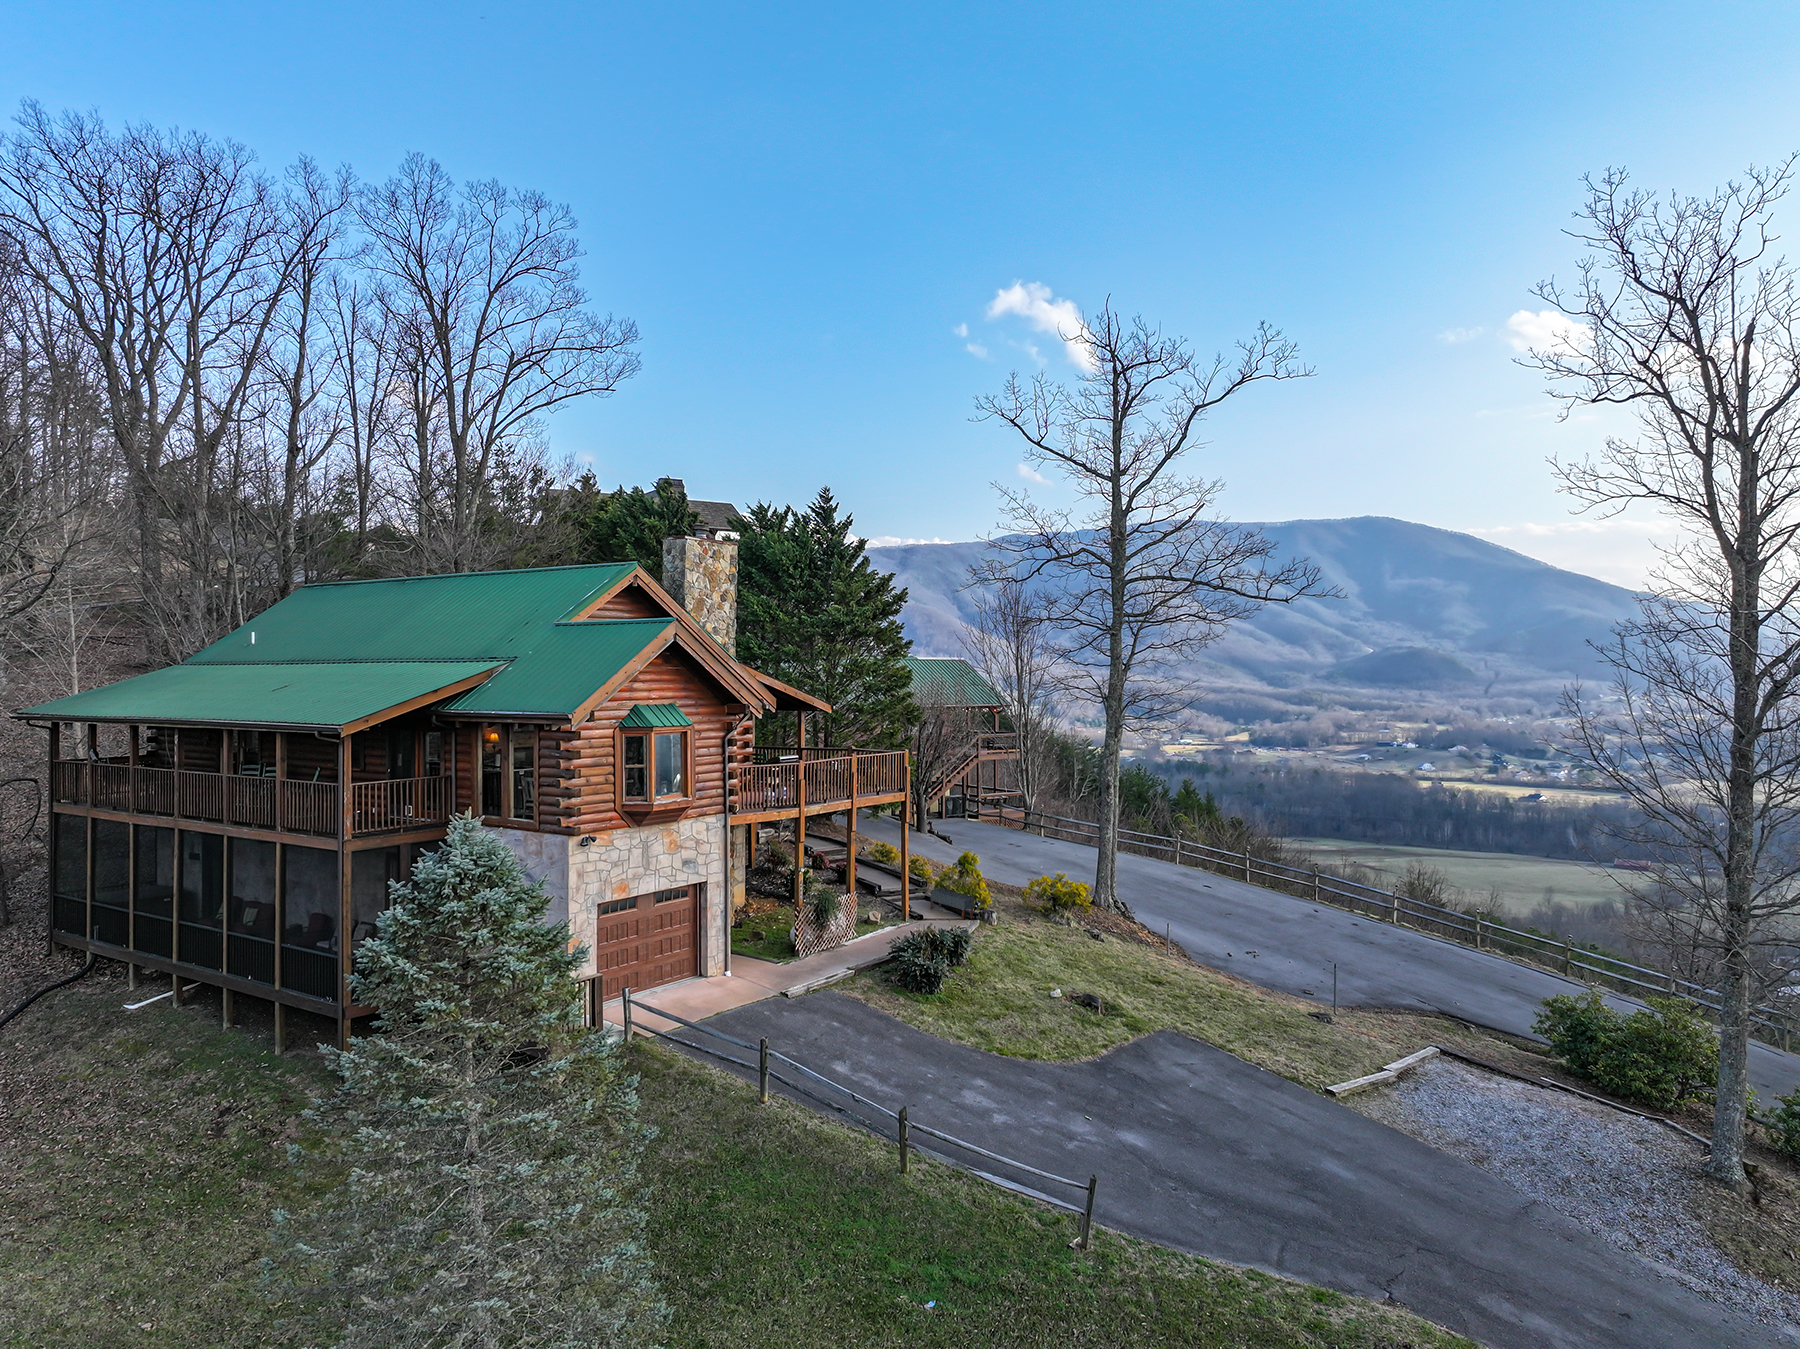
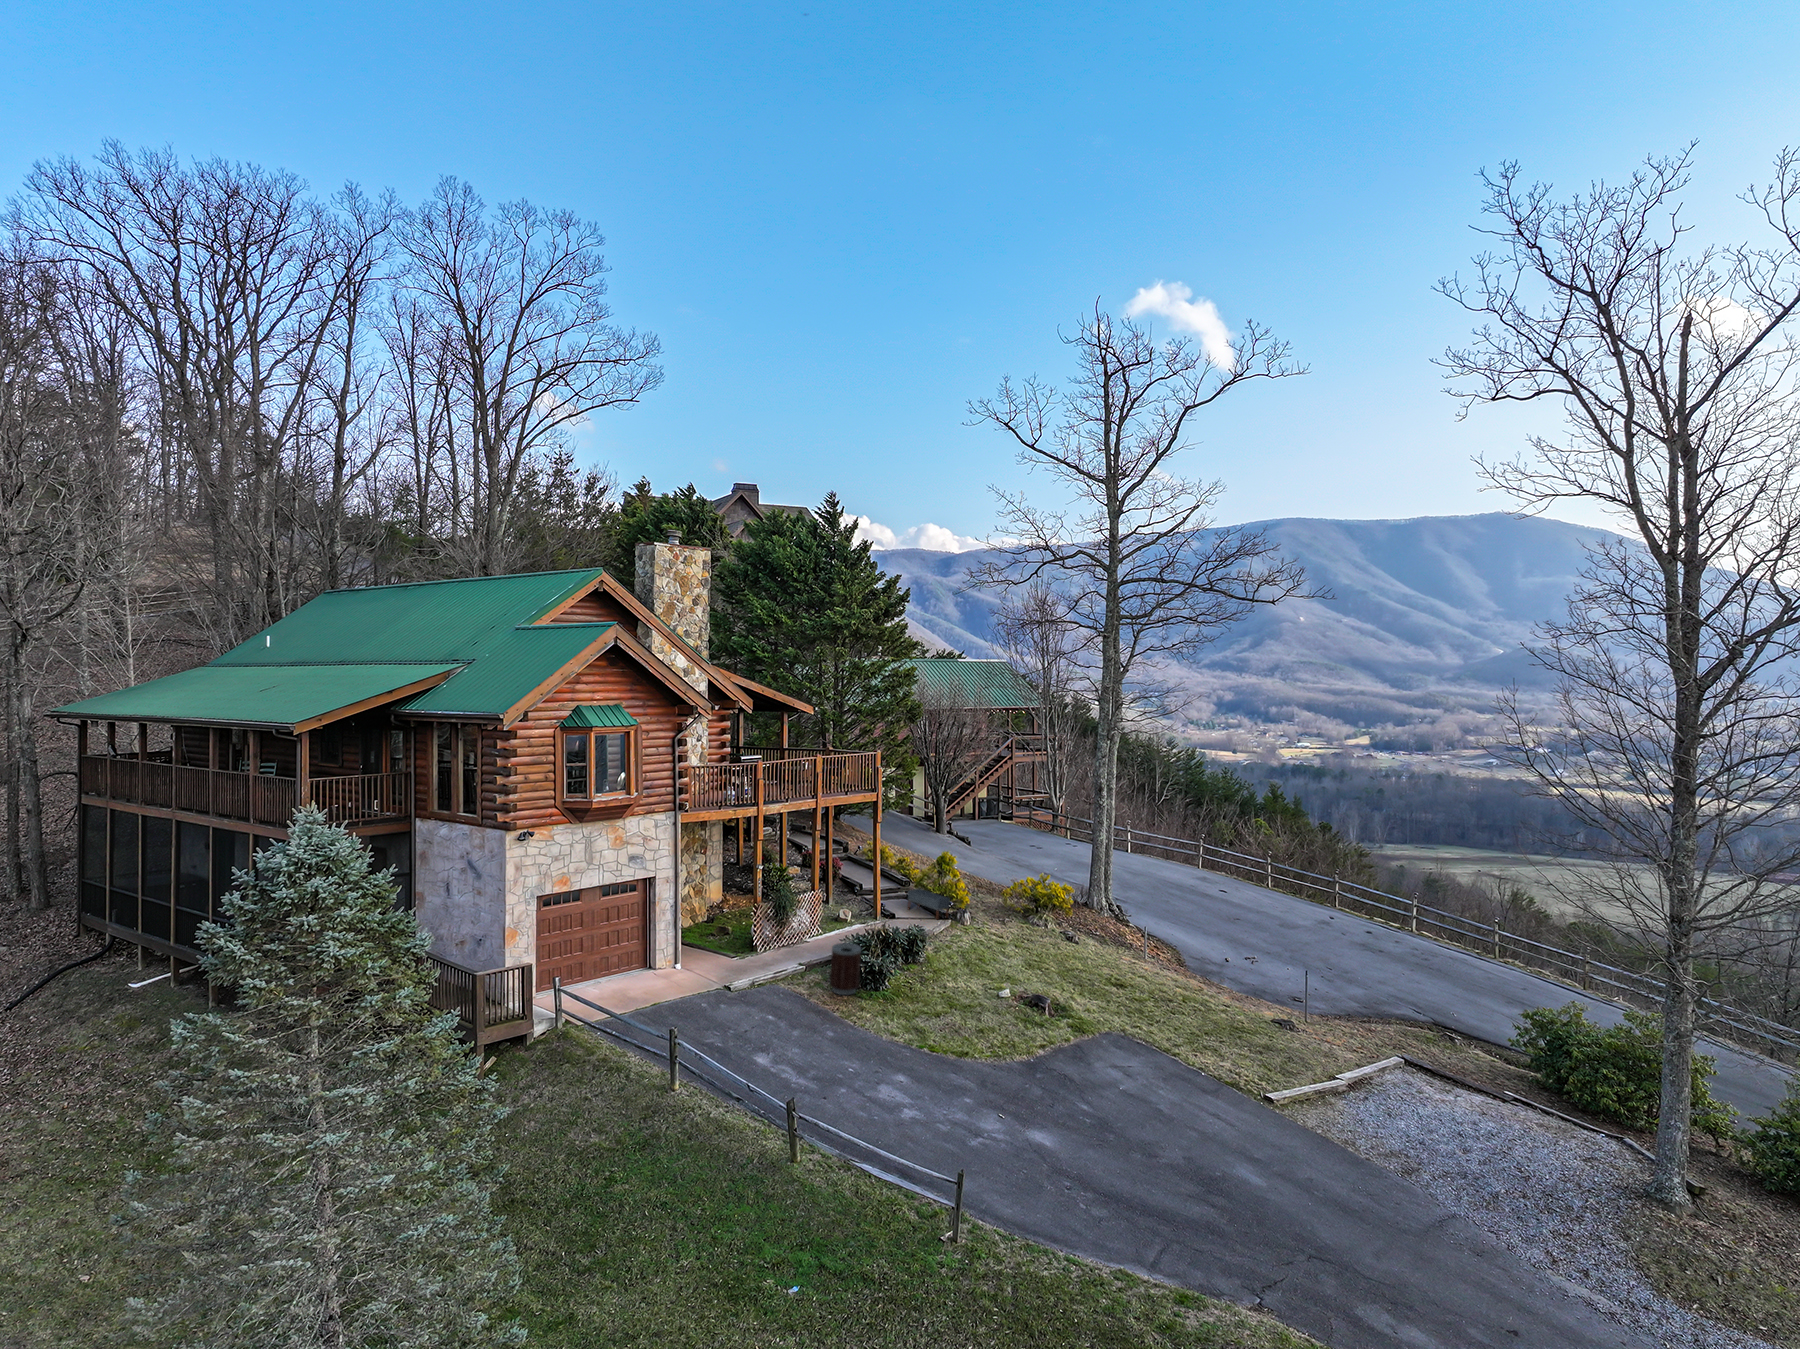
trash can: none [888,946,921,999] -> present [830,943,861,995]
potted plant: present [1743,1172,1778,1204] -> none [1678,1191,1721,1228]

